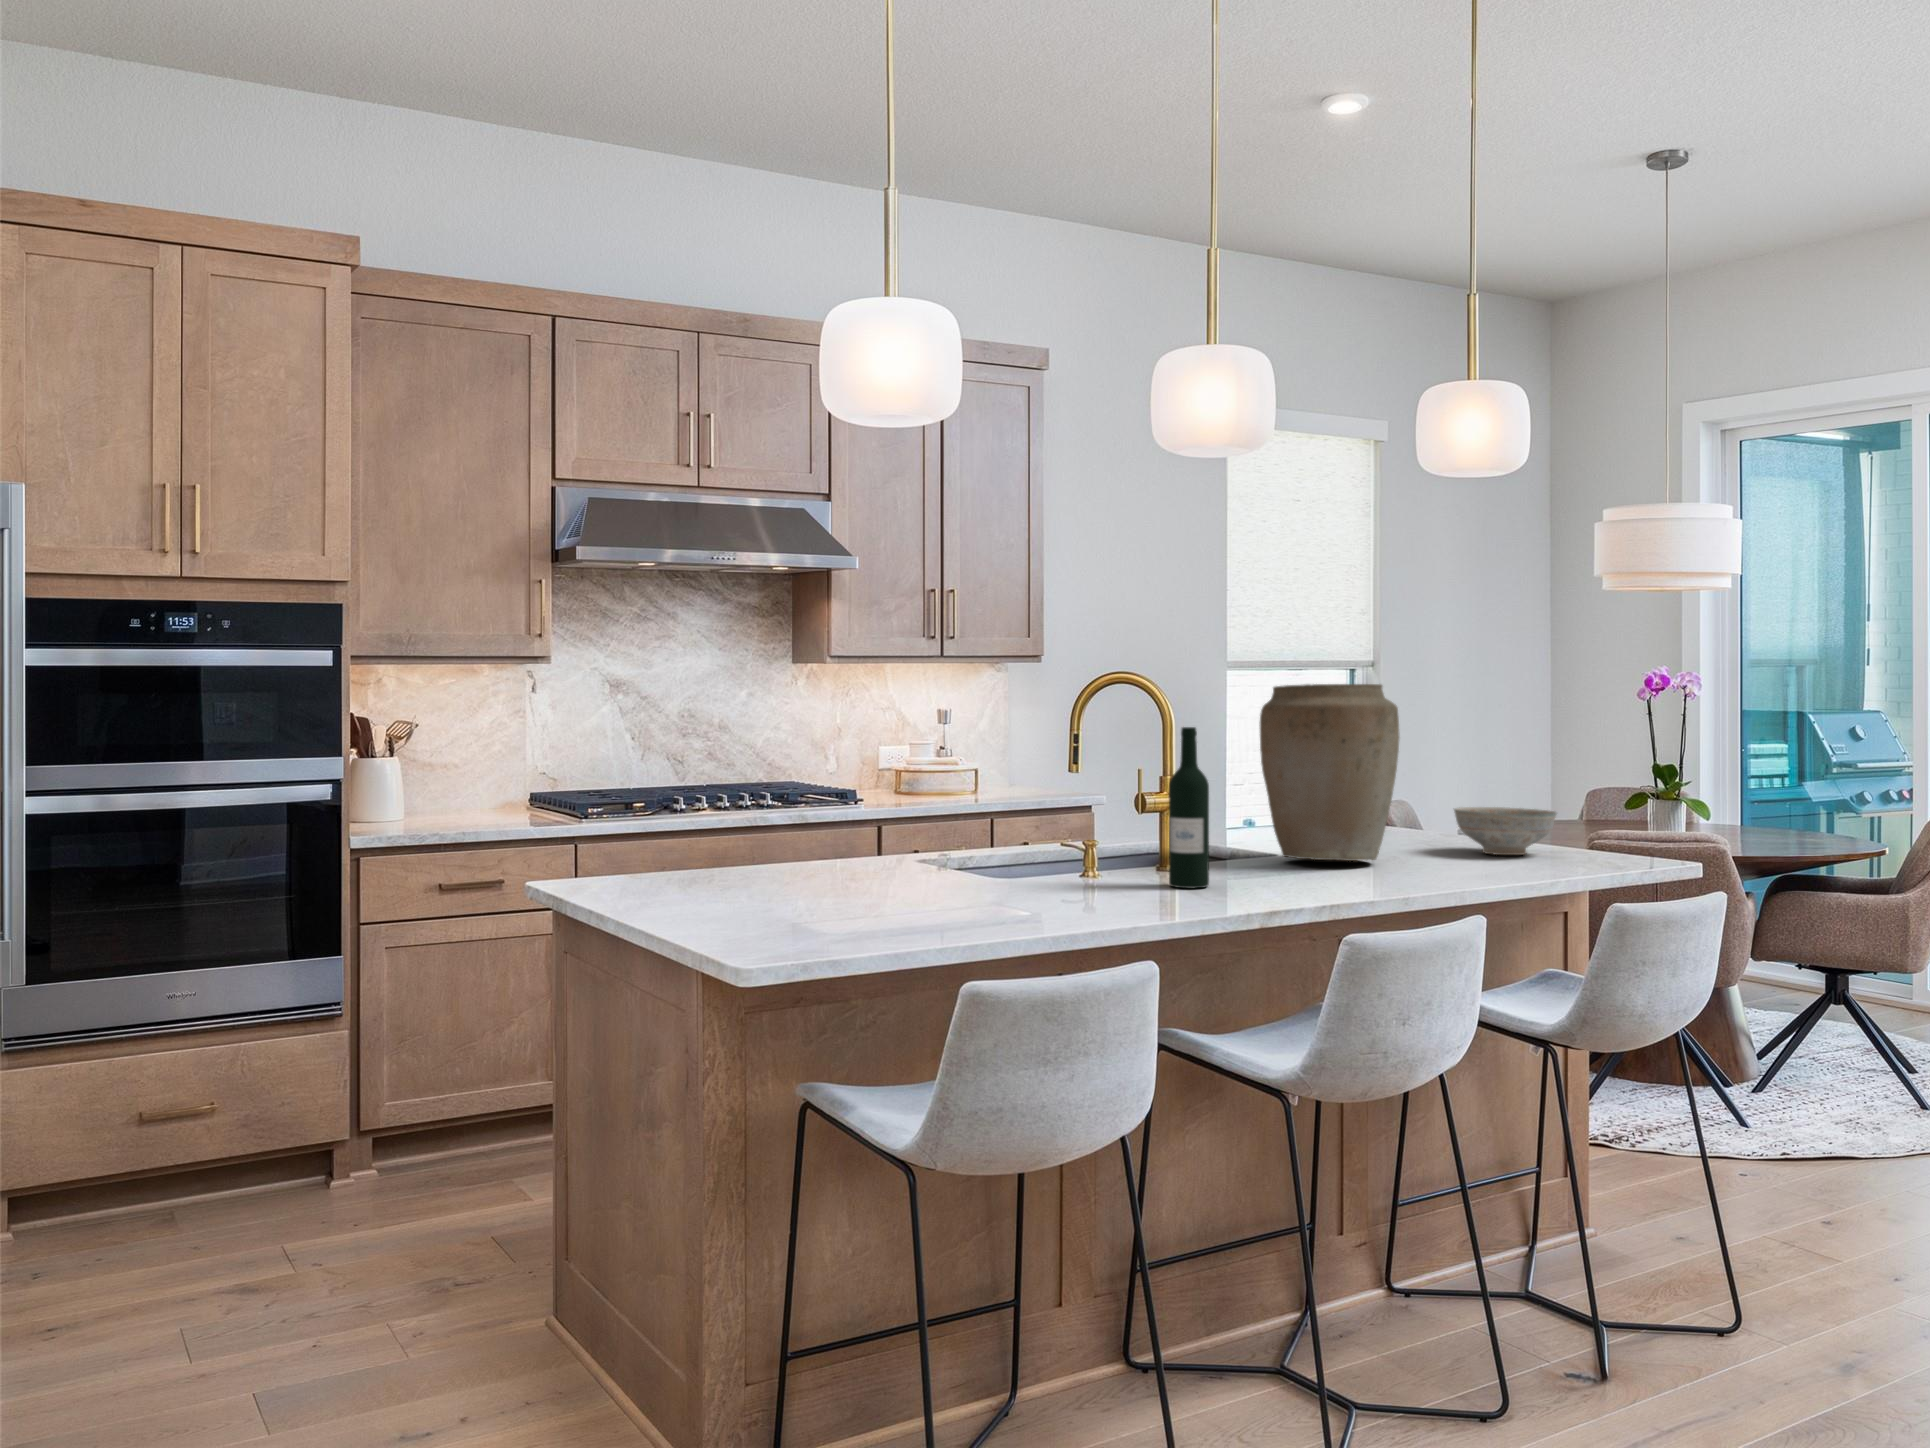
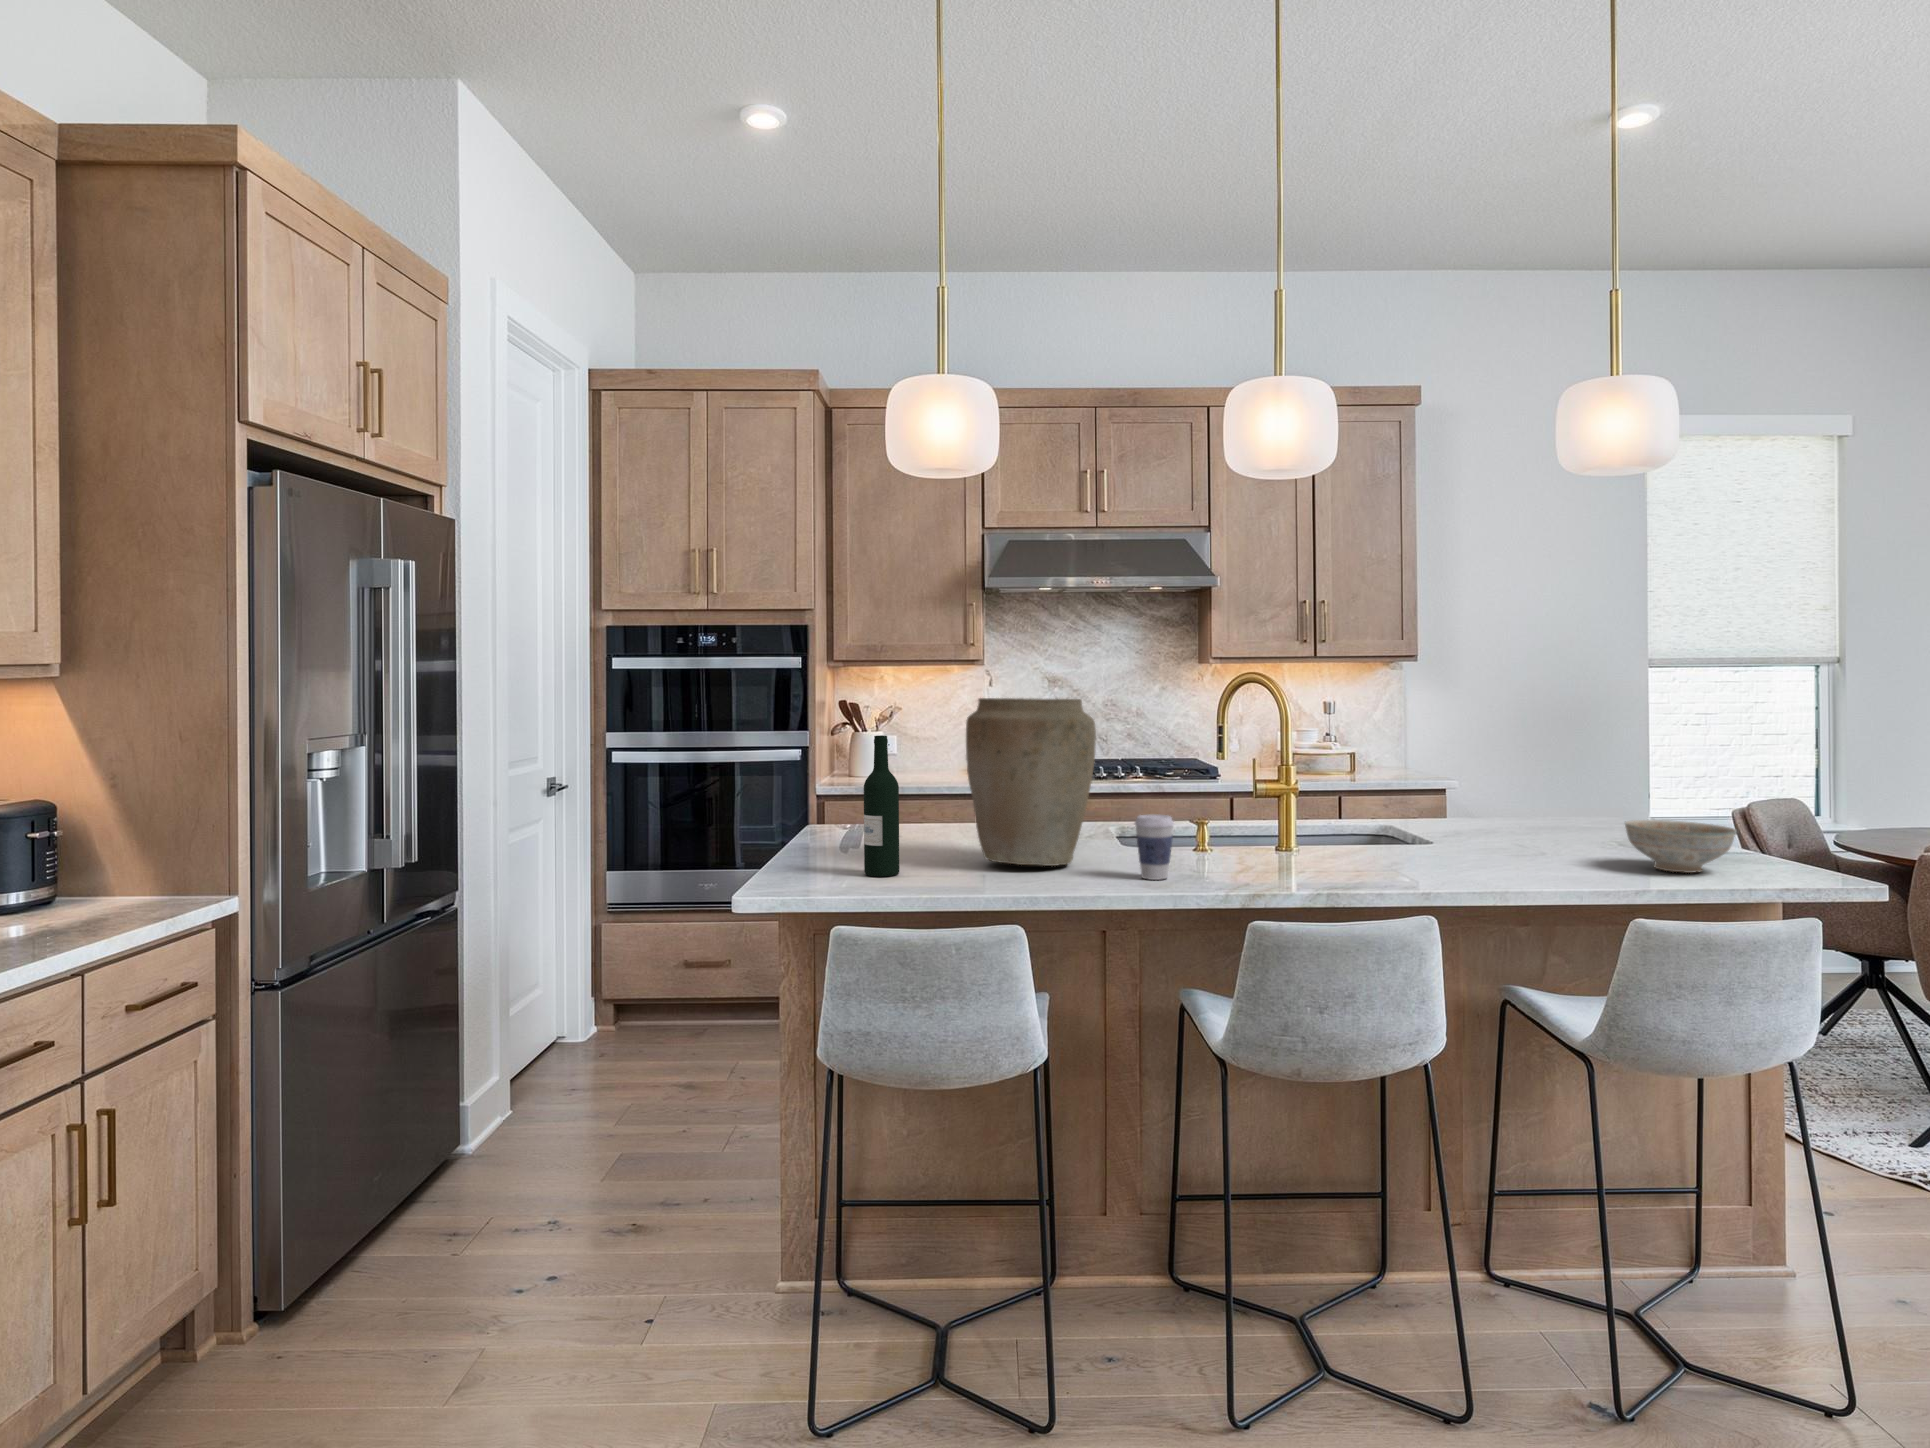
vase: present [1260,684,1399,861] -> present [966,698,1096,866]
wine bottle: present [1169,727,1209,888] -> present [864,735,899,877]
coffee cup: none [1063,823,1110,899] -> present [1135,814,1174,880]

